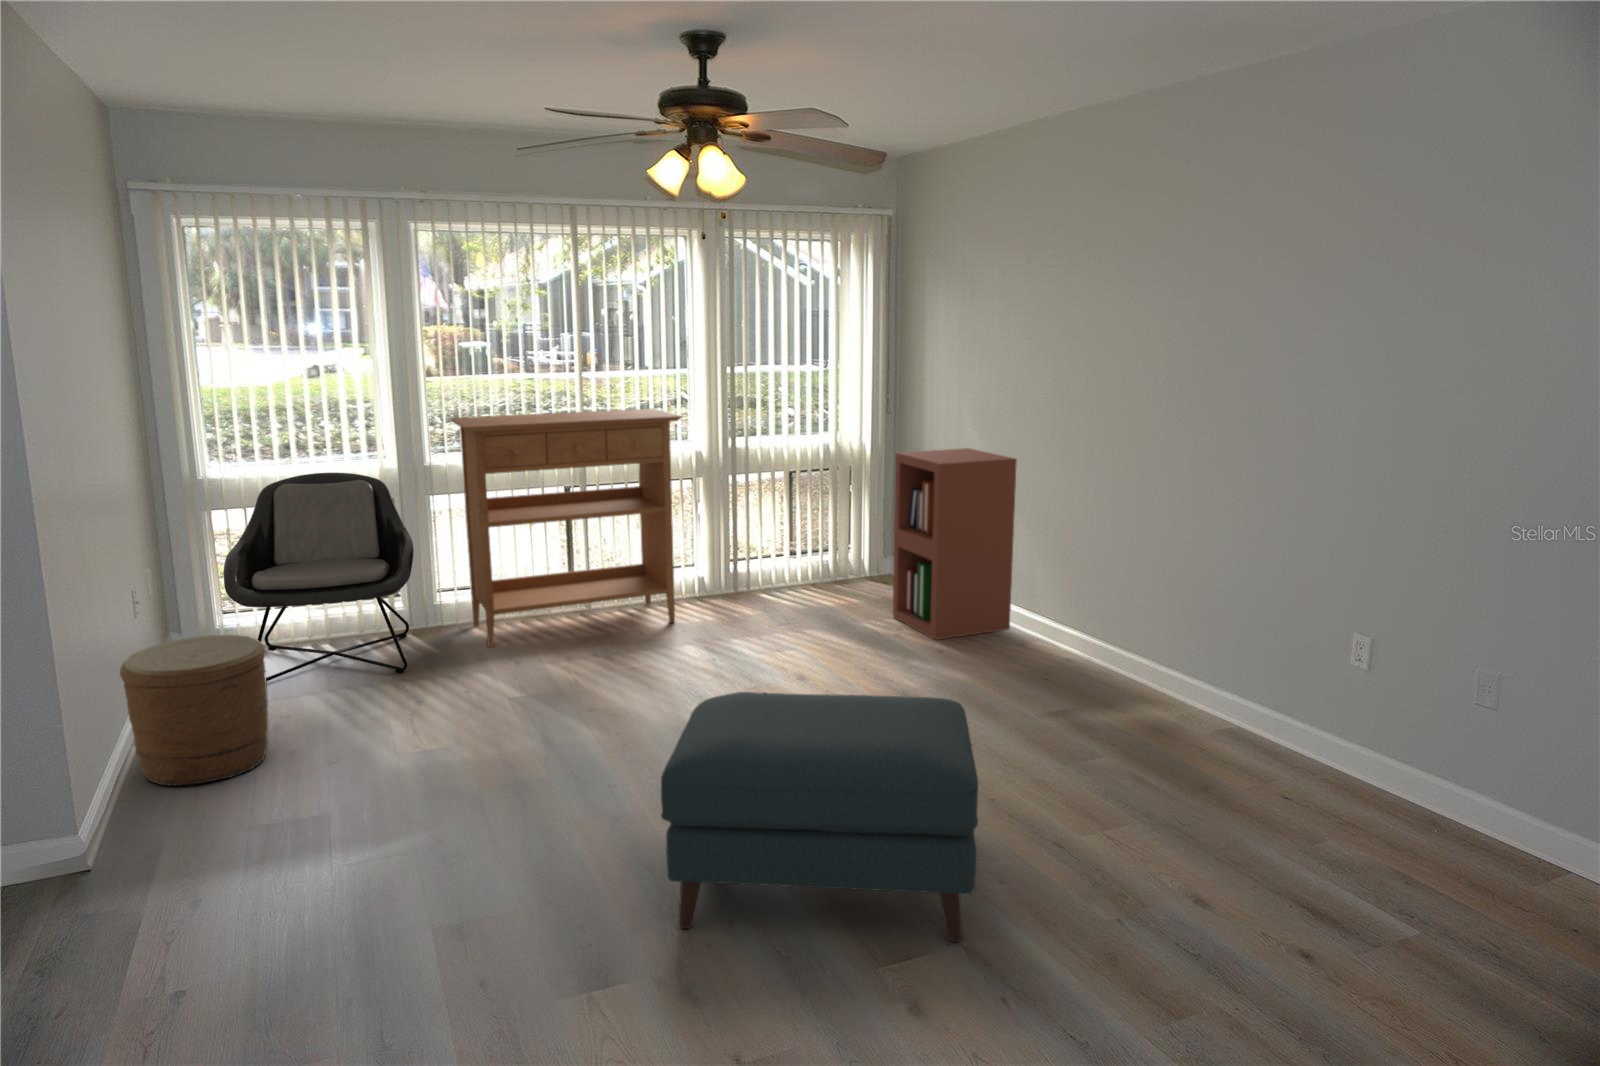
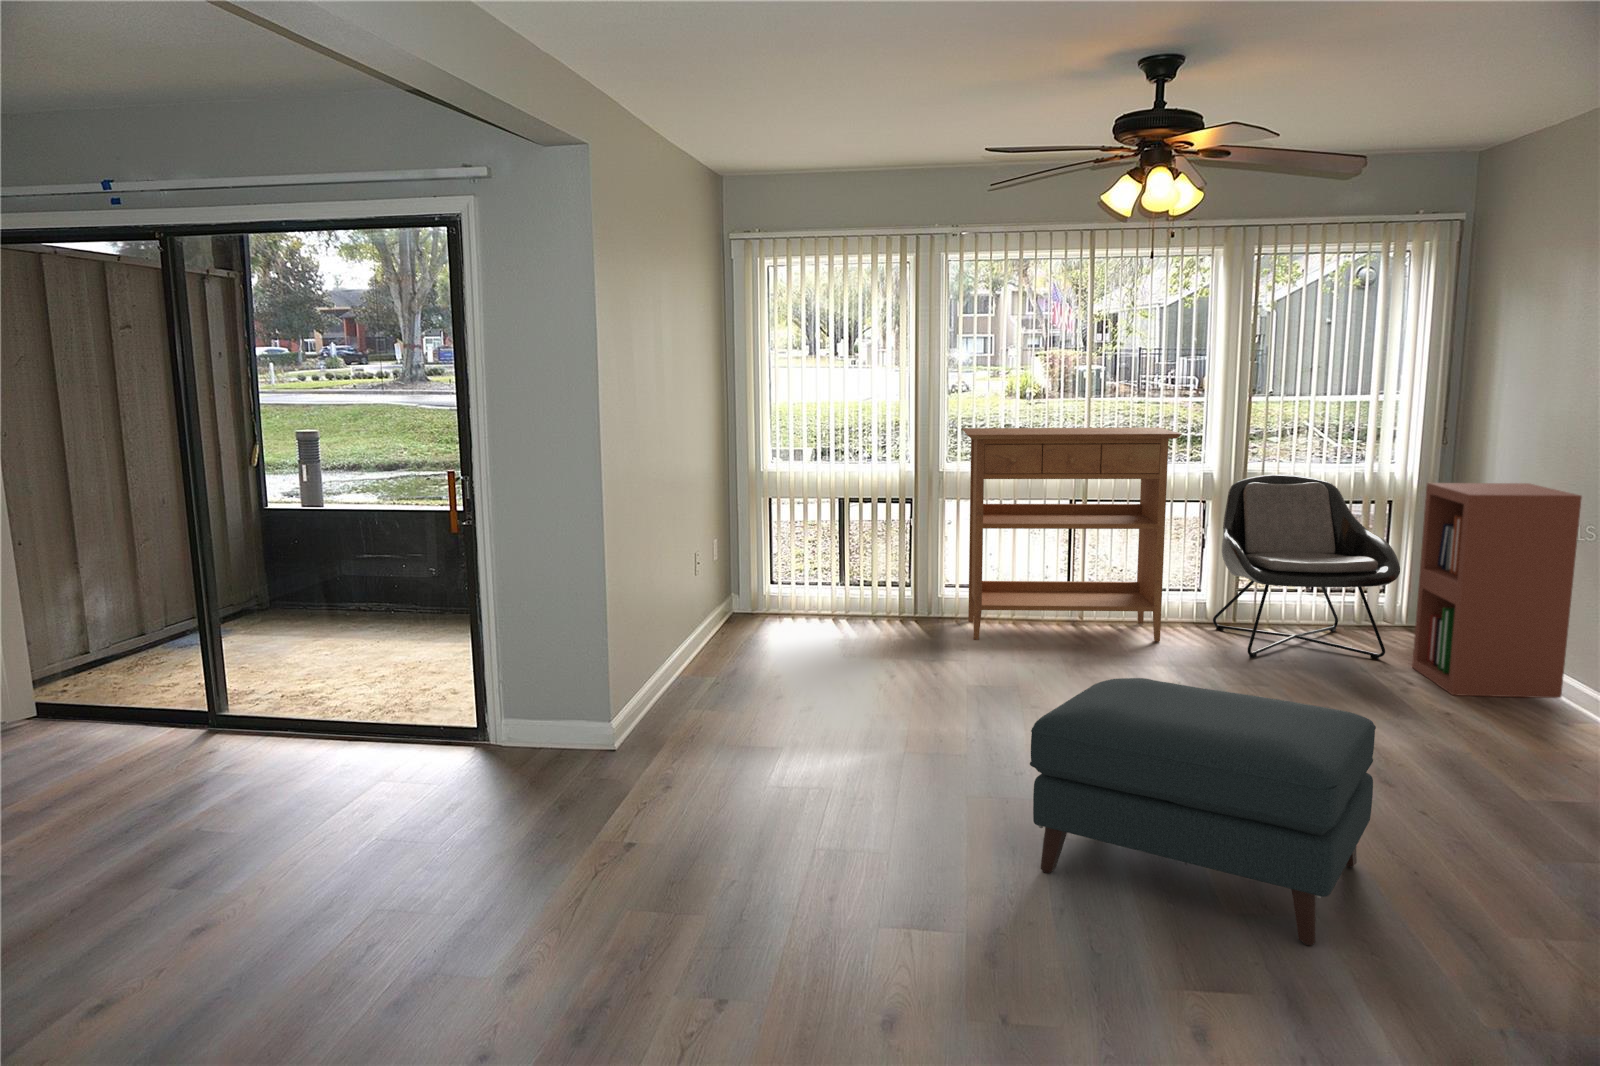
lounge chair: present [224,473,414,682] -> present [1213,474,1400,659]
woven basket: present [120,635,268,786] -> none [676,587,777,700]

